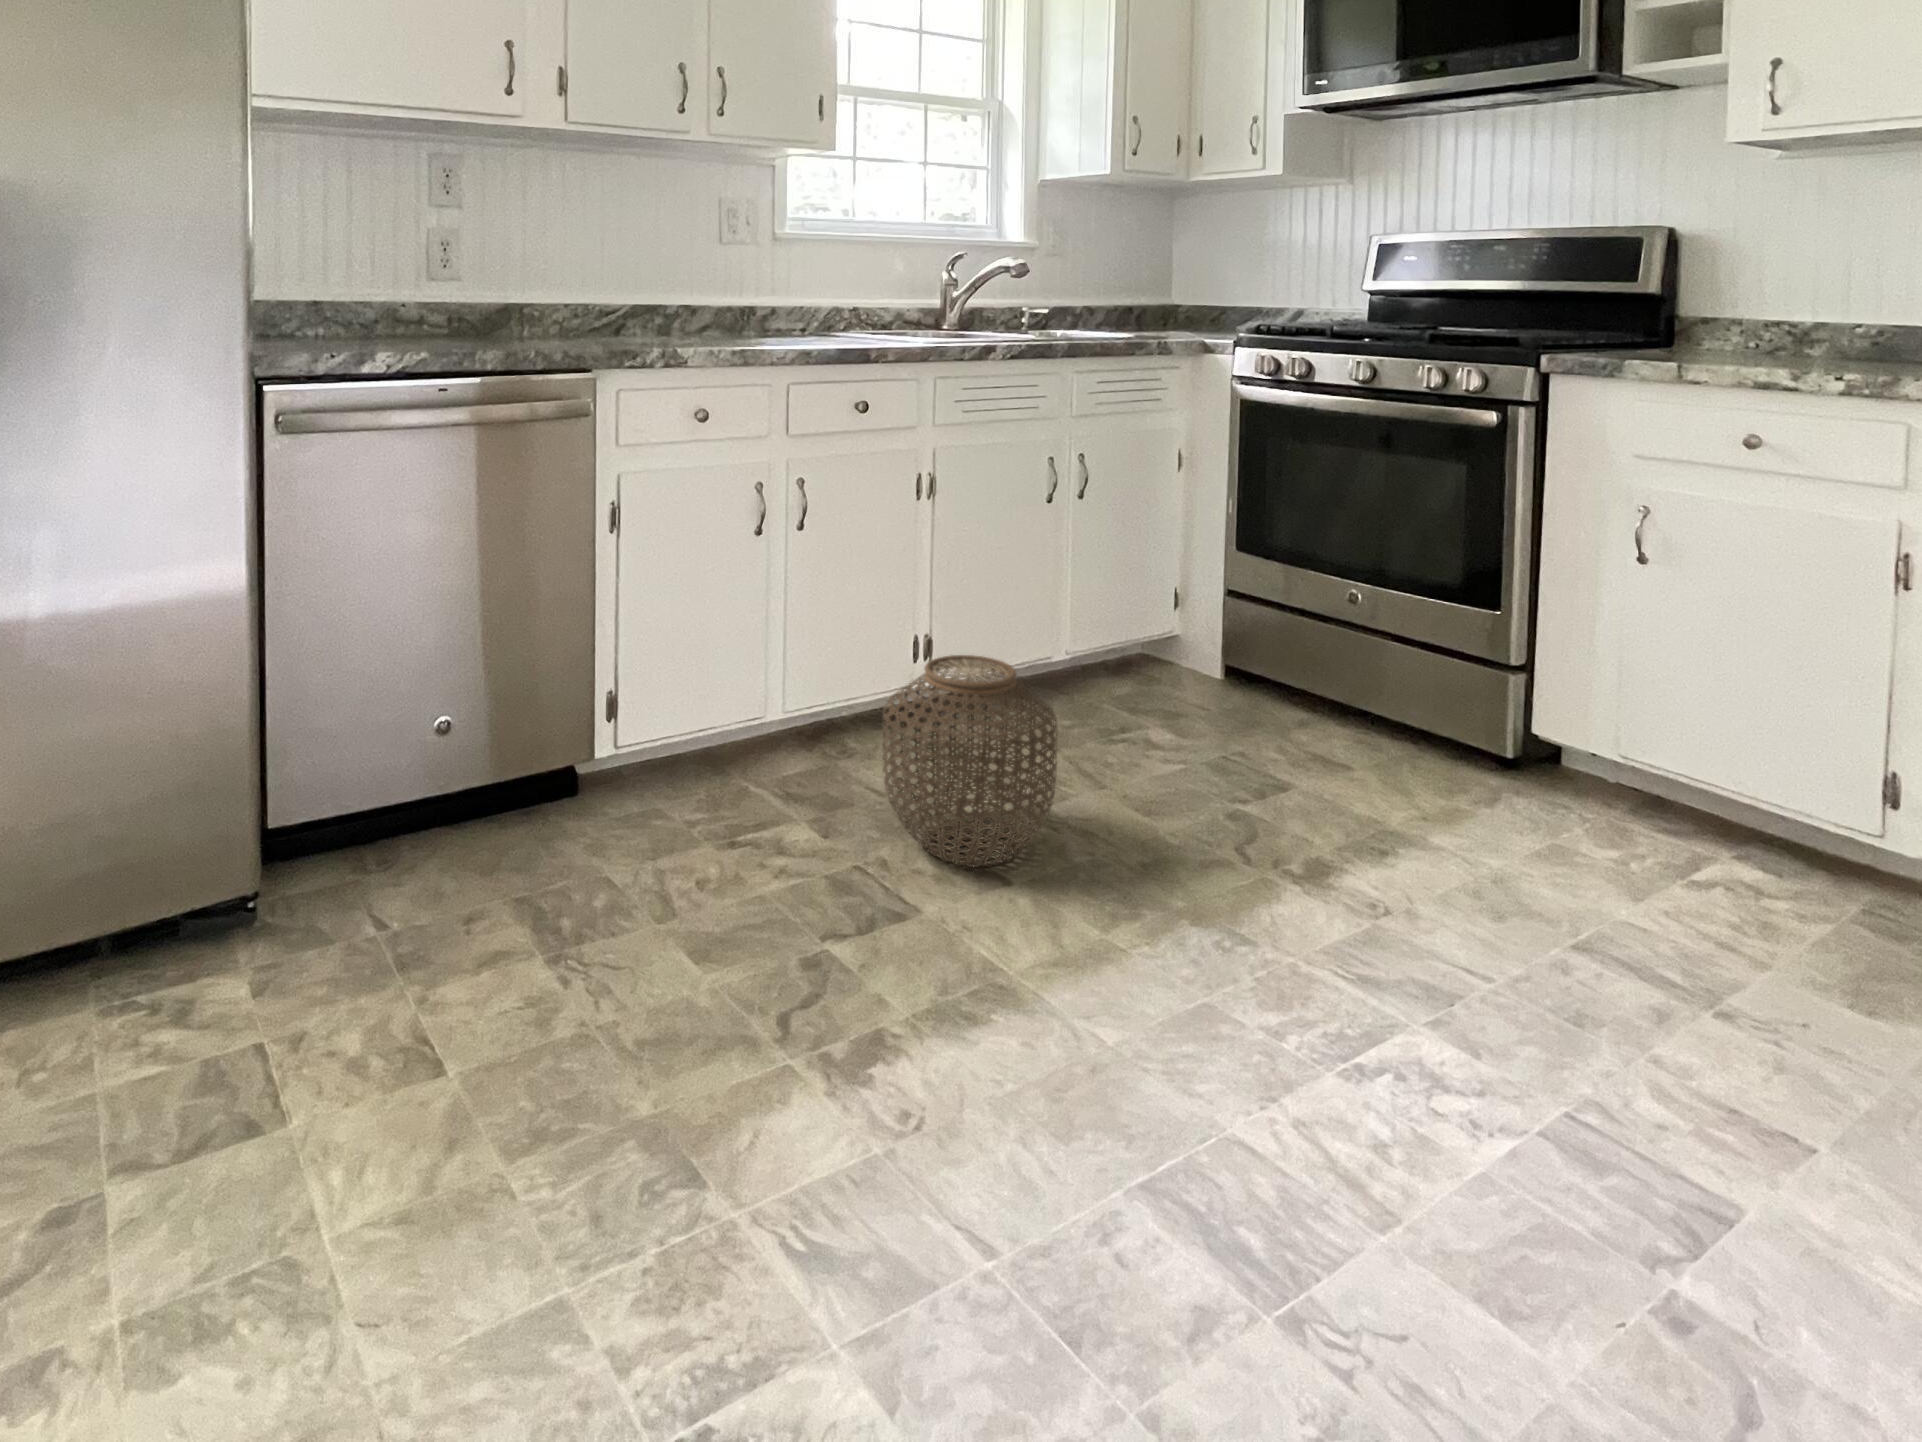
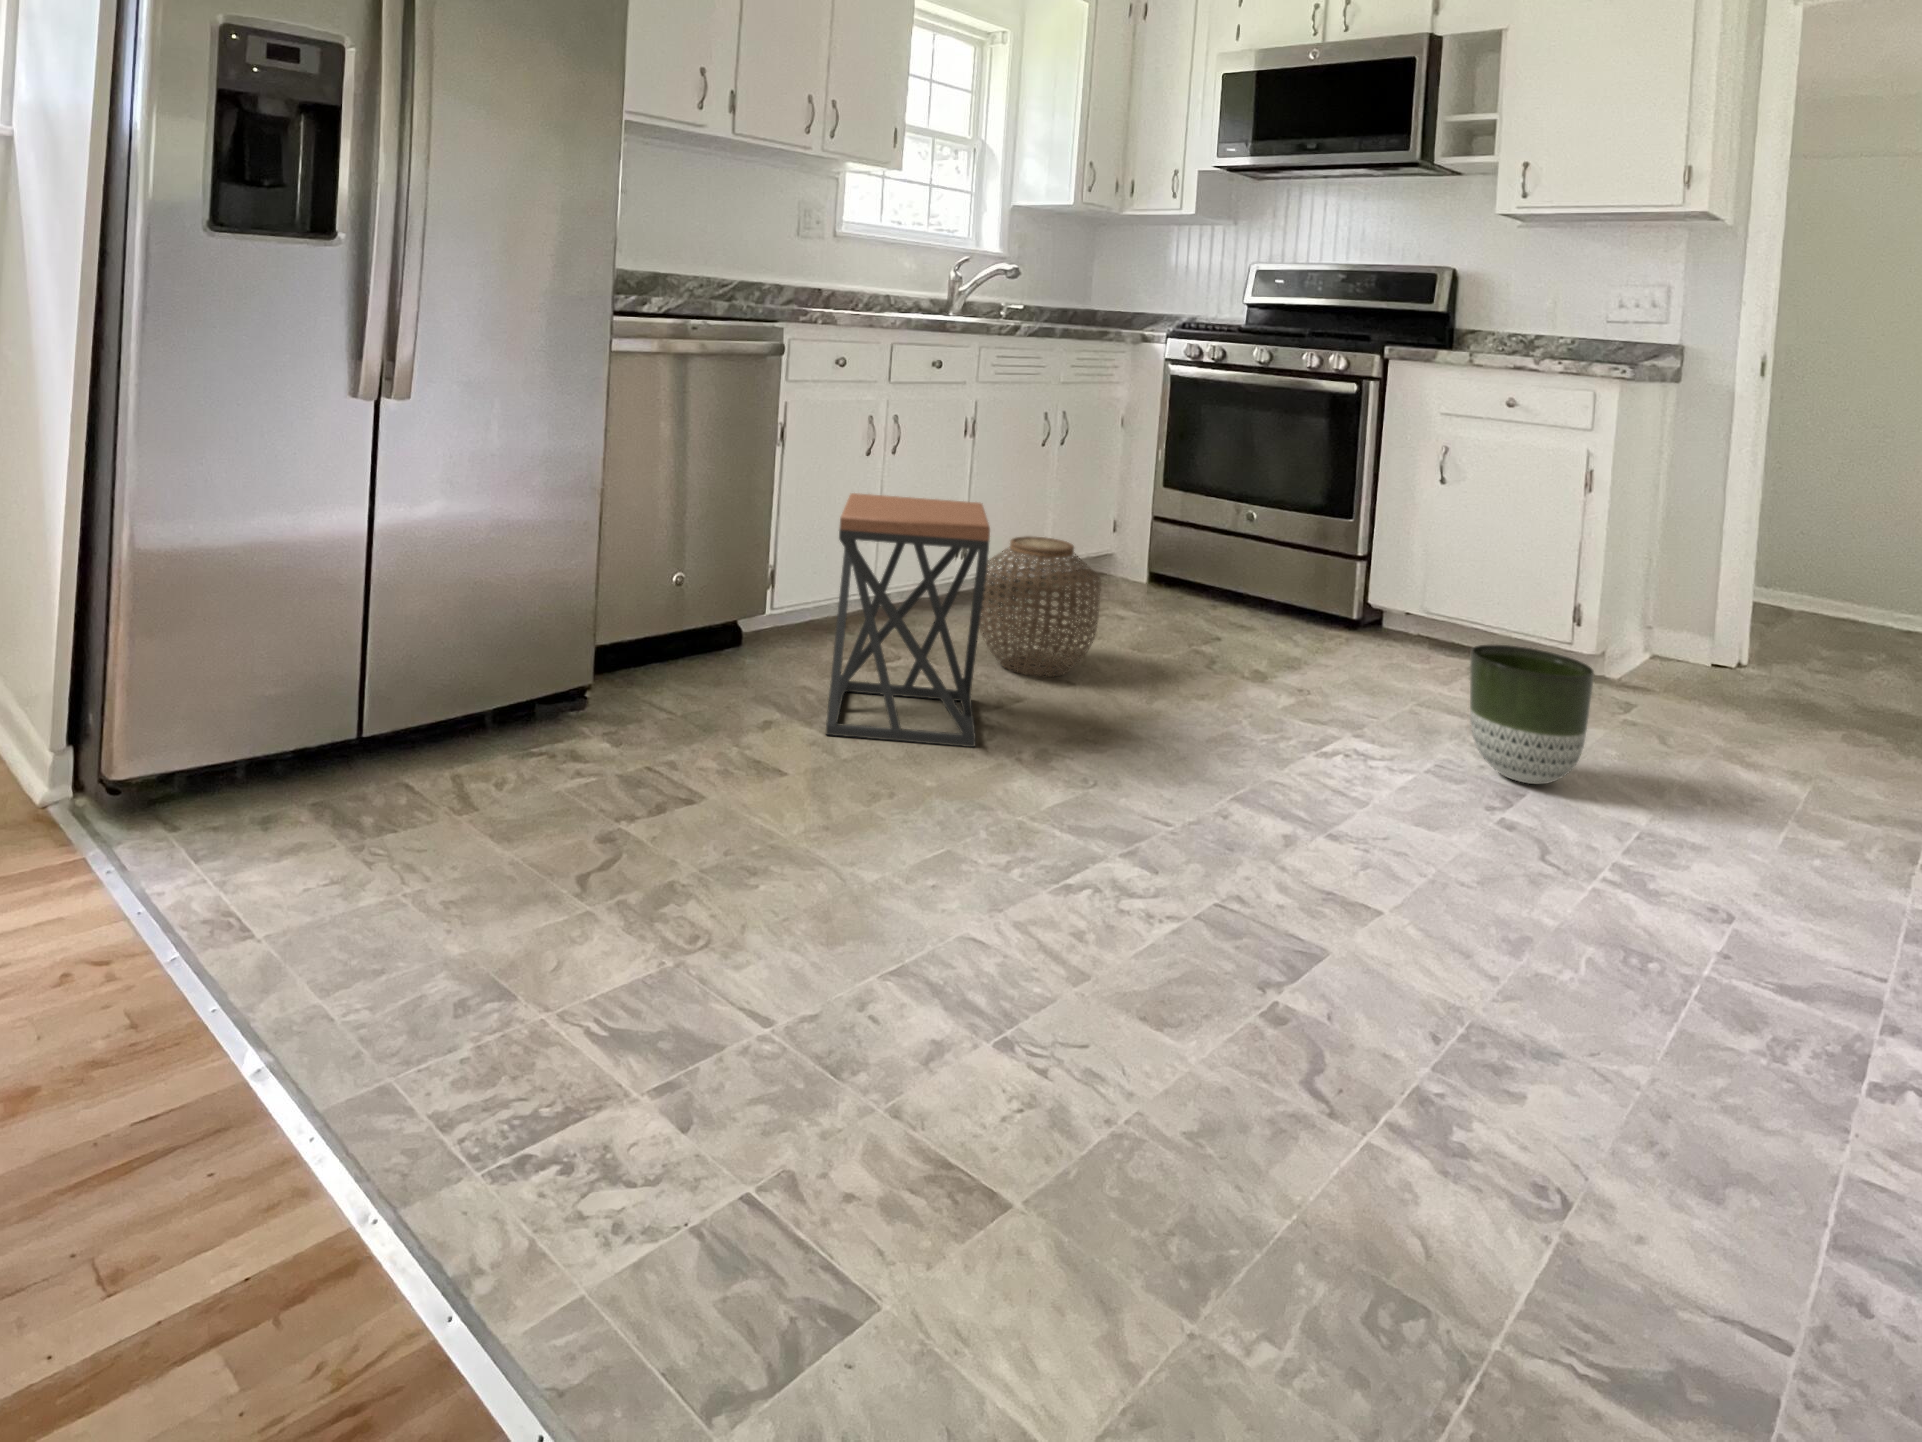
stool: none [566,612,835,1025] -> present [826,493,990,747]
planter: none [1630,906,1882,1195] -> present [1470,645,1594,784]

